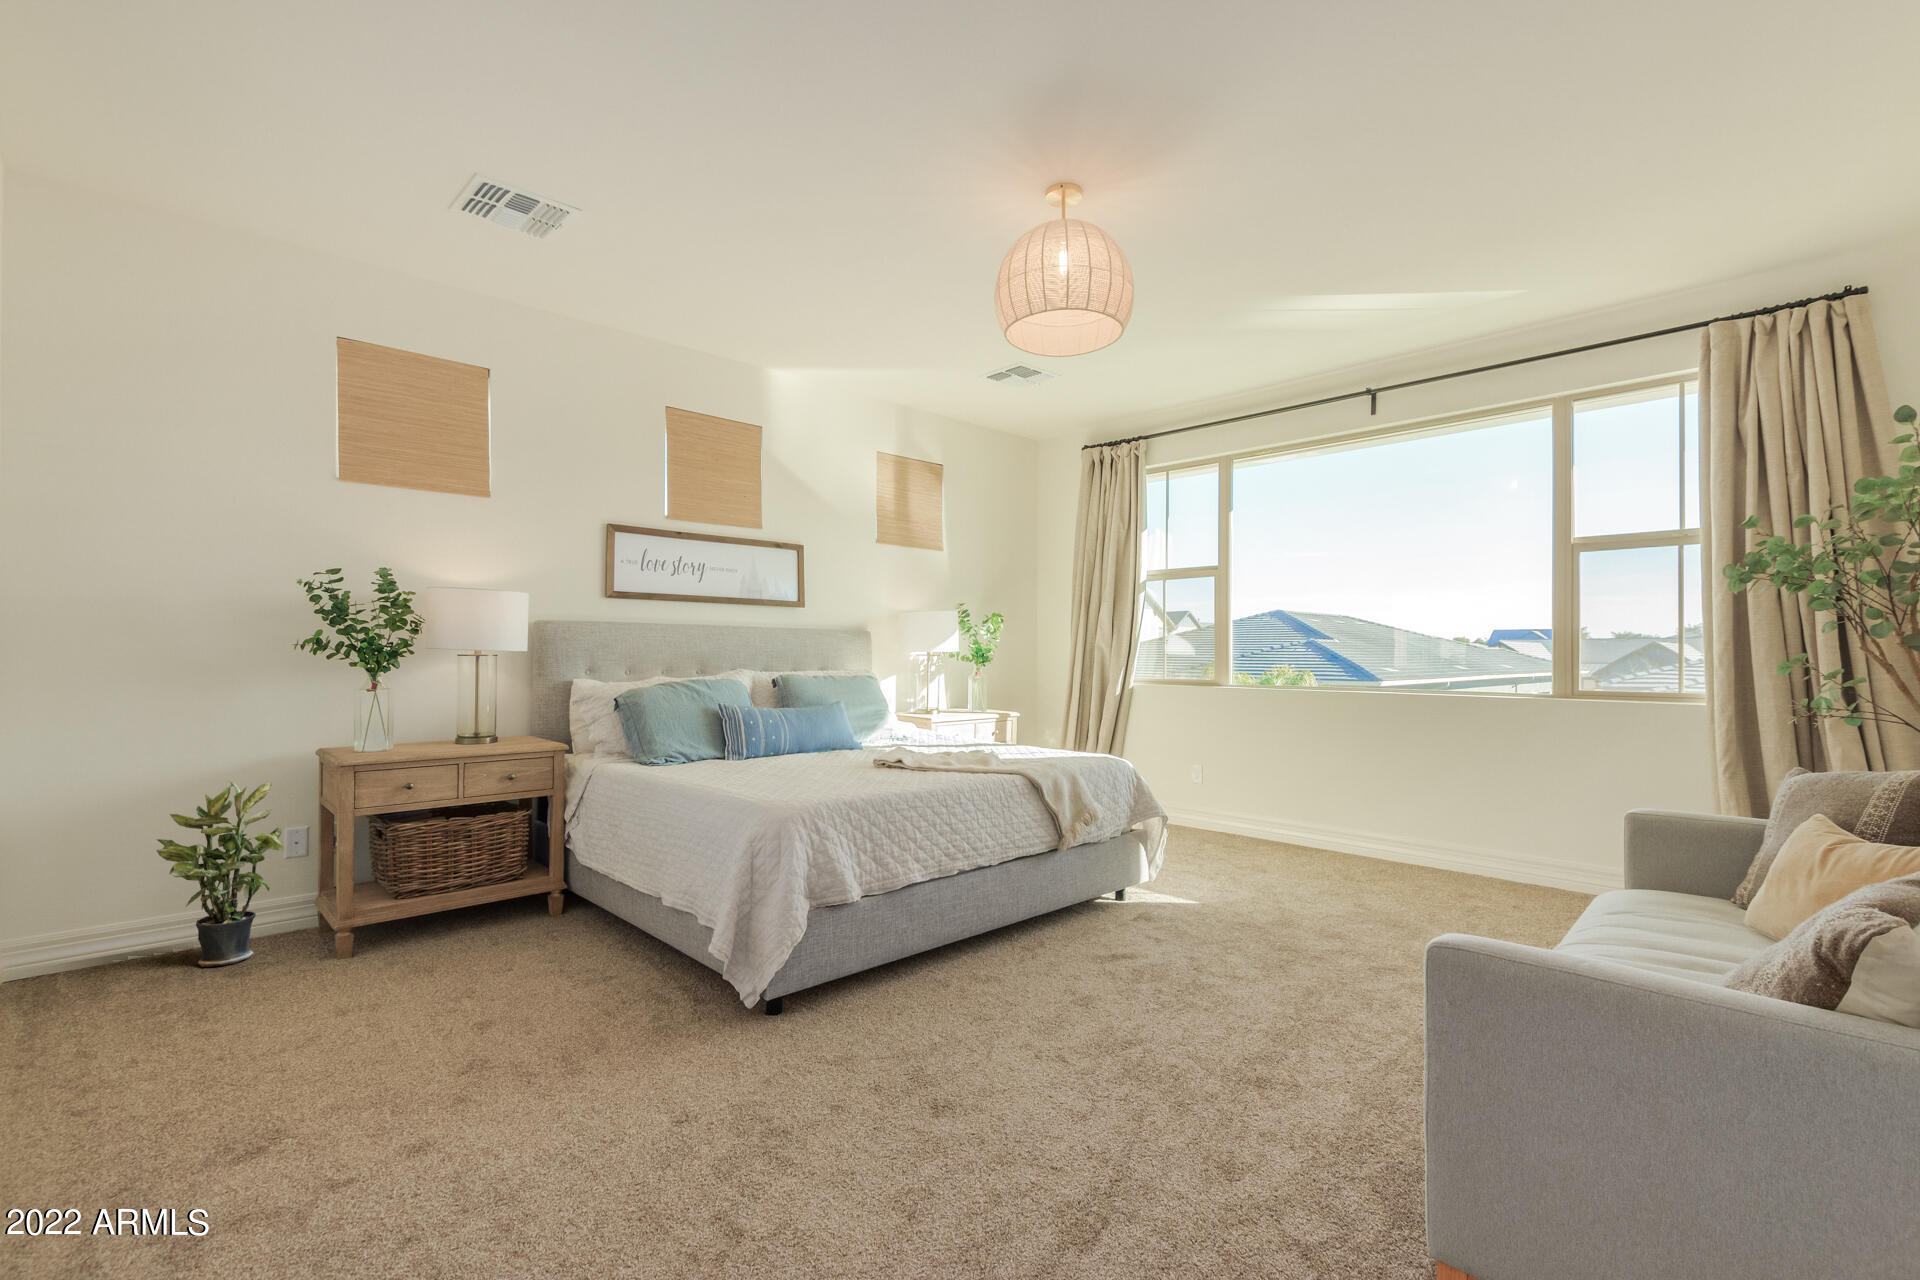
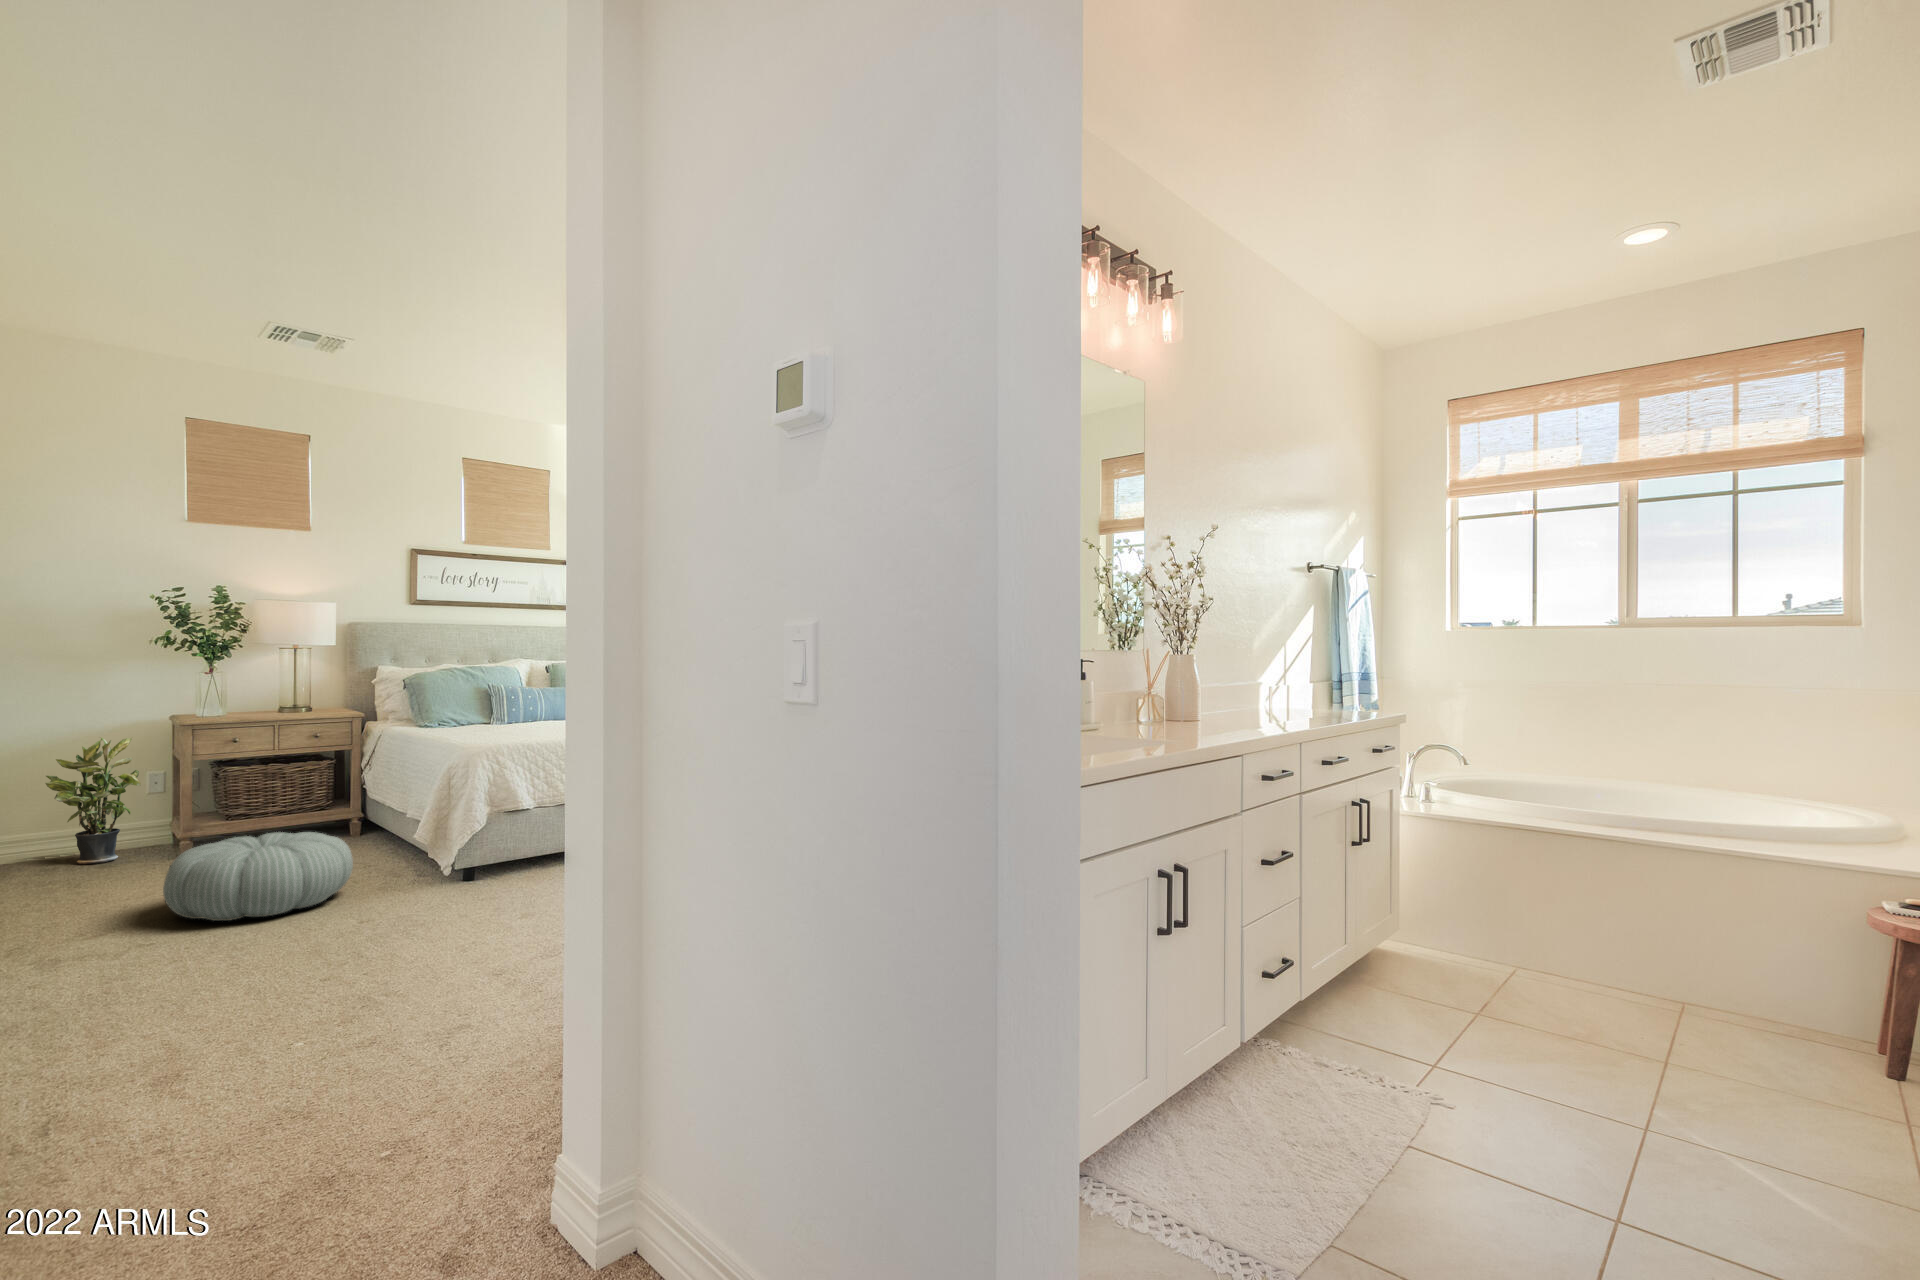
pouf: none [359,940,628,1112] -> present [163,832,353,921]

